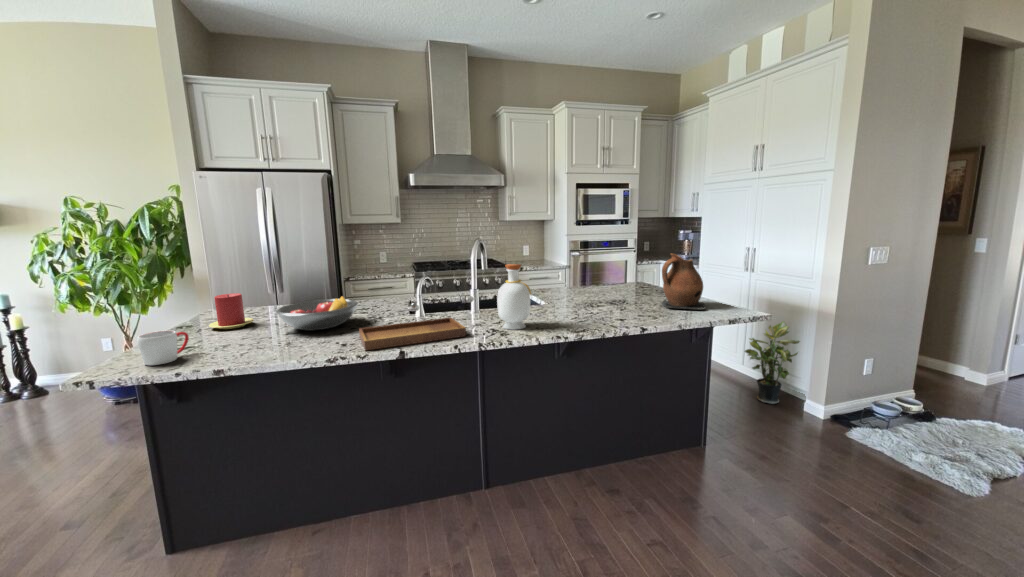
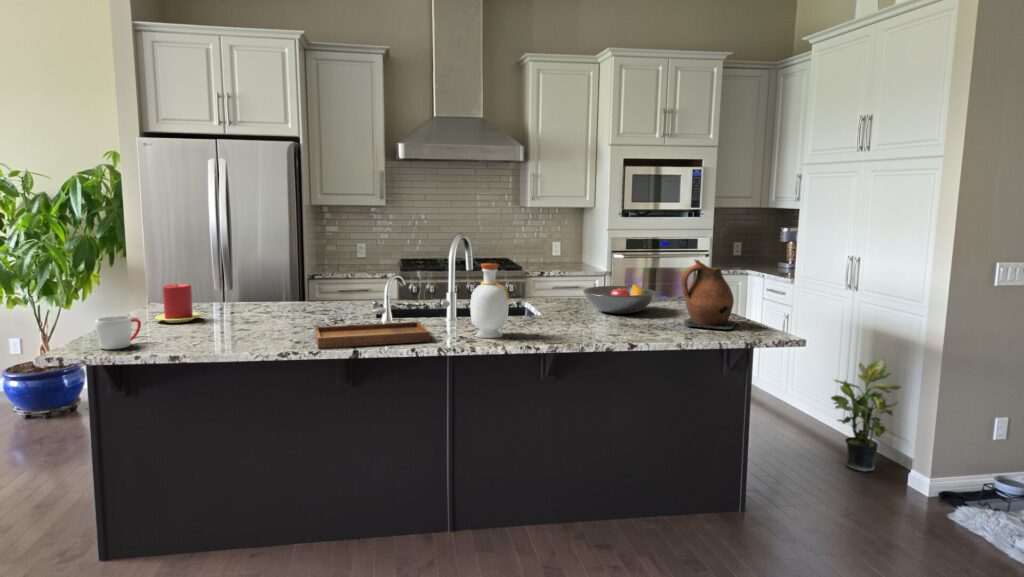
fruit bowl: present [276,296,358,330] -> present [583,283,656,314]

